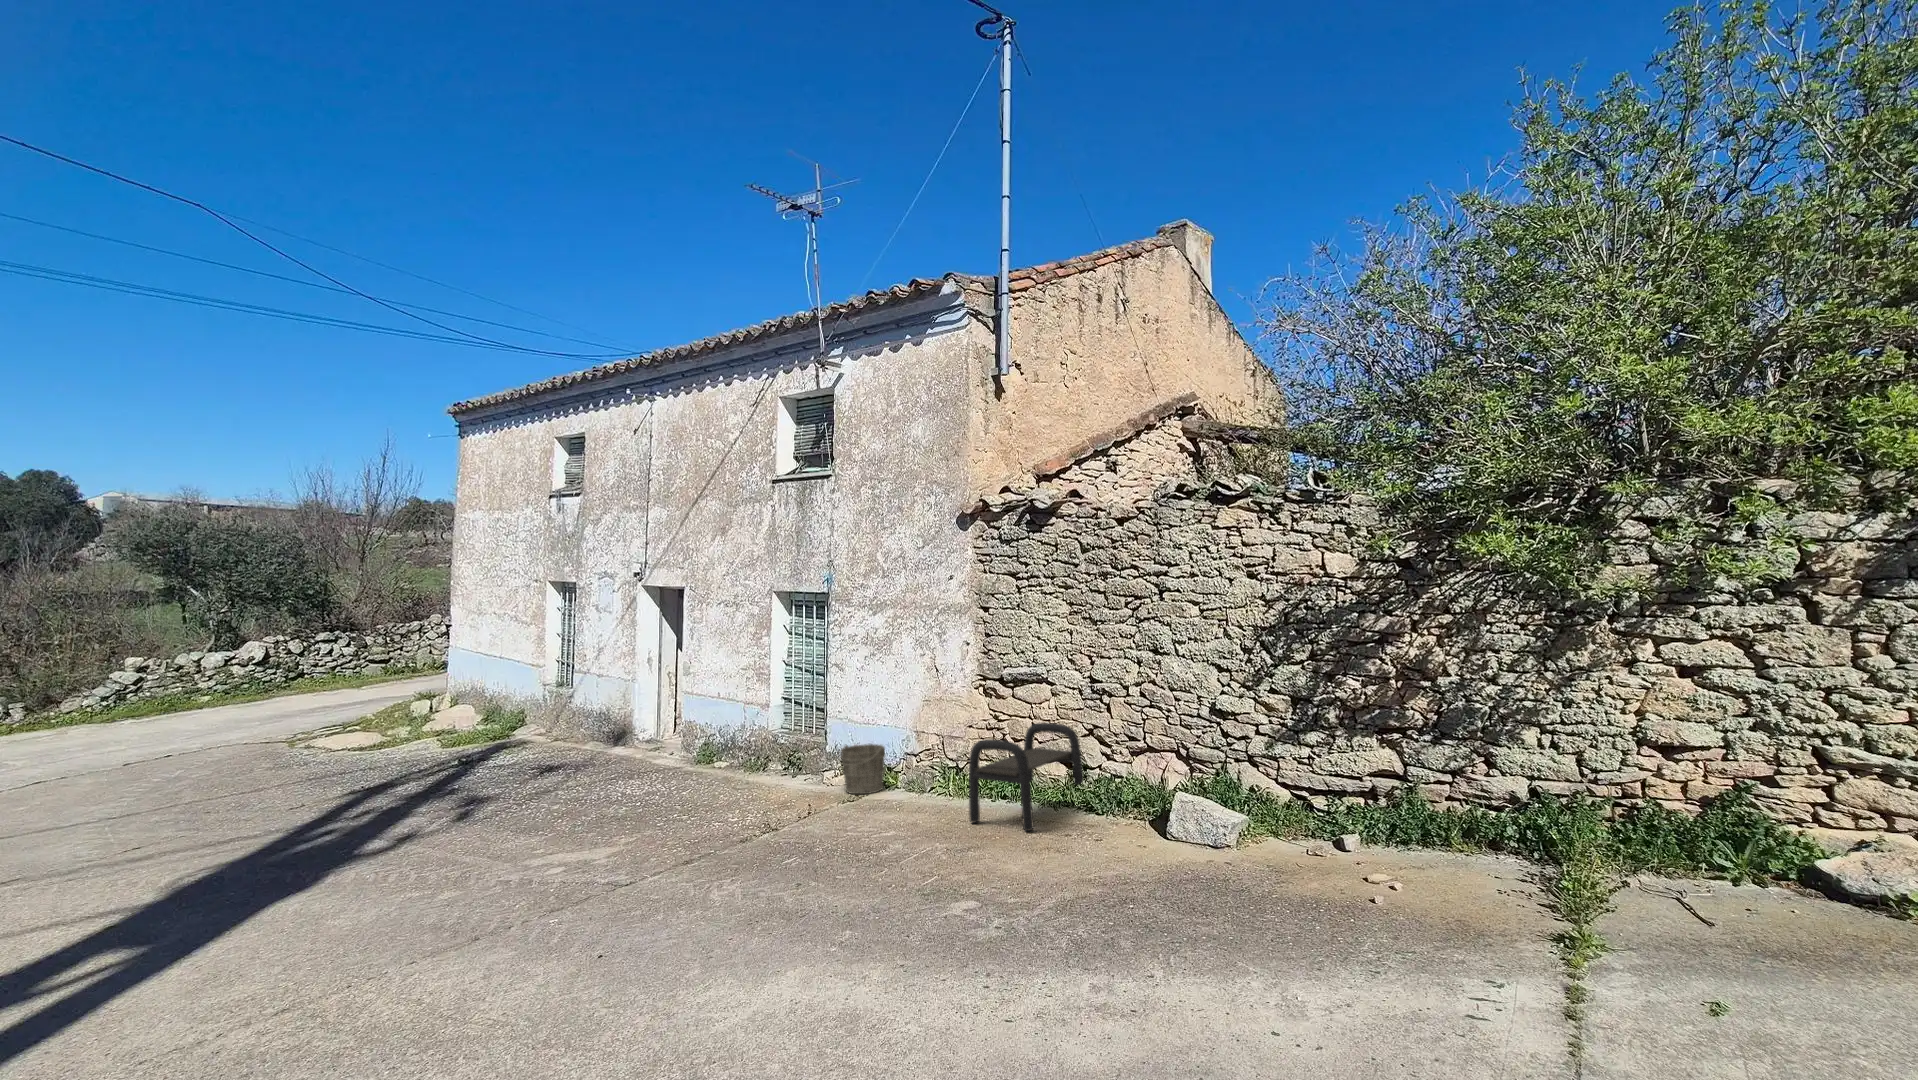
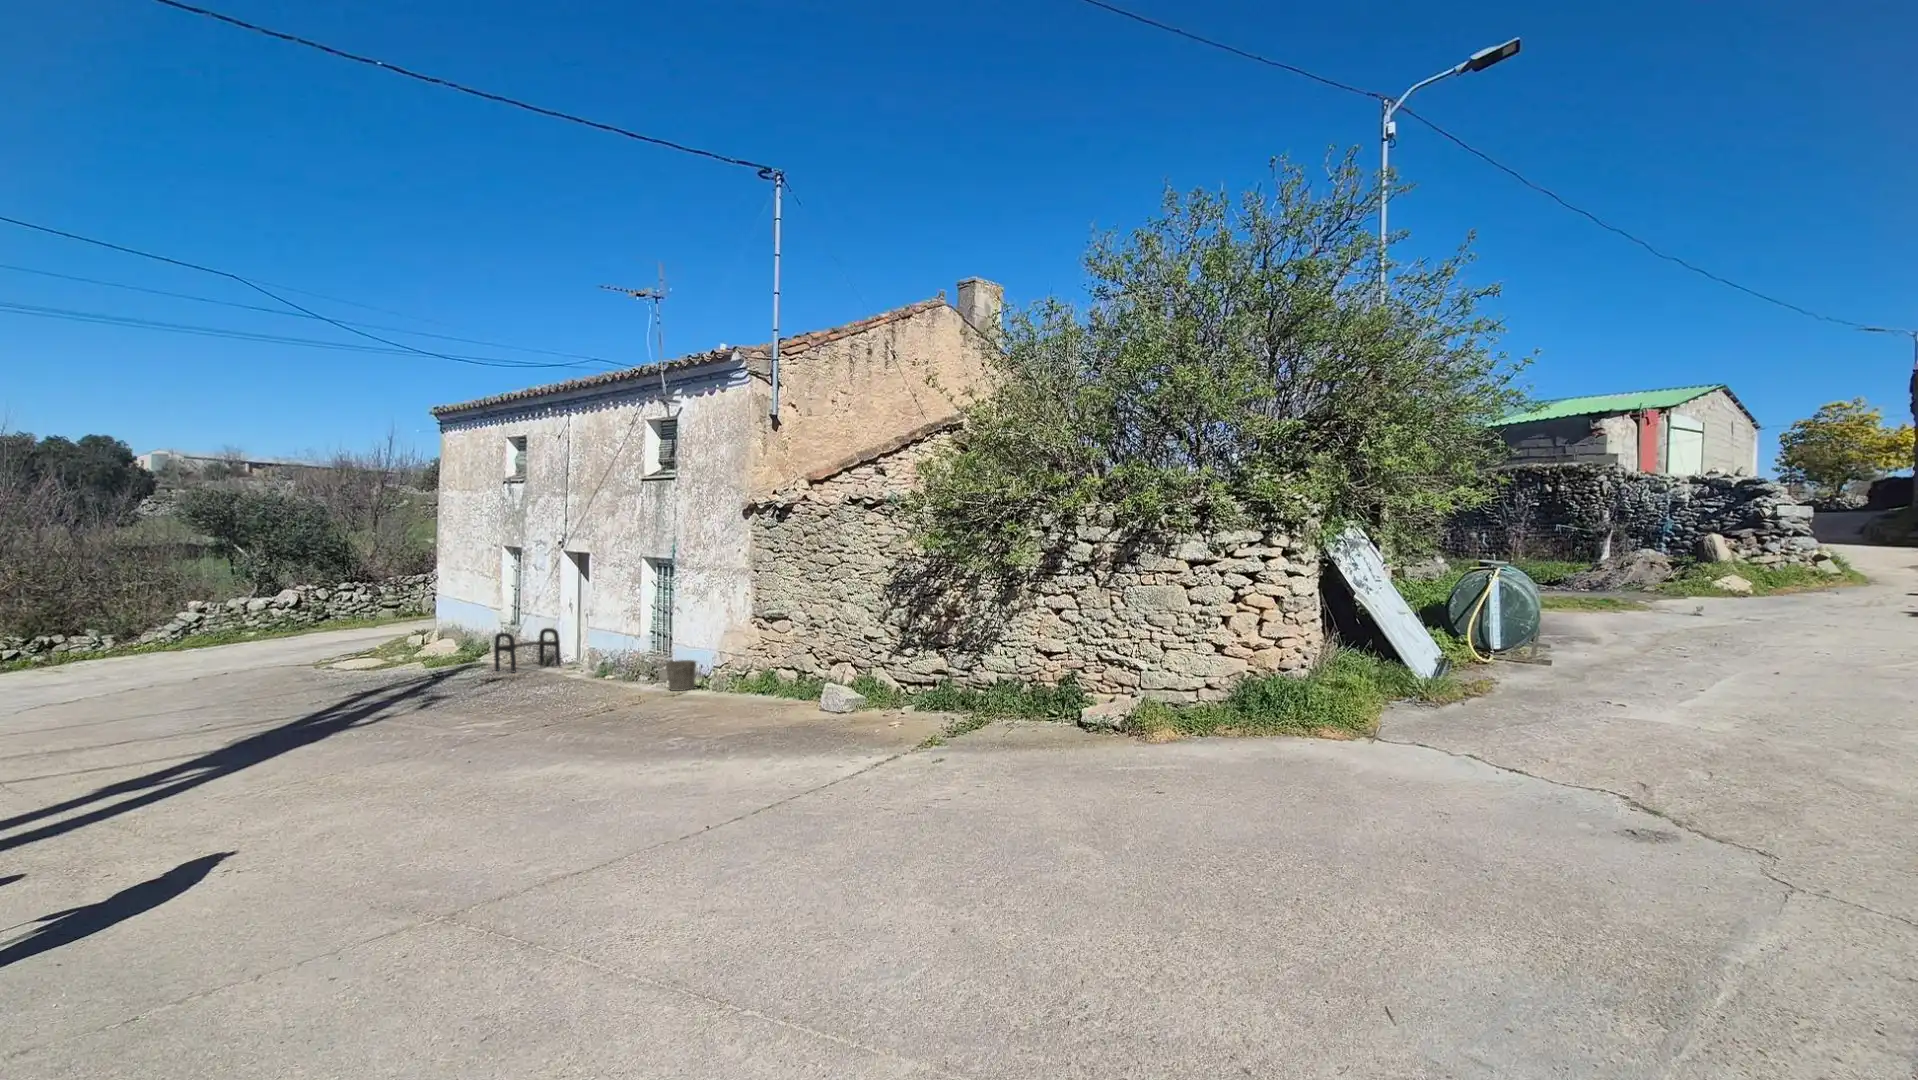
bench: present [969,723,1083,831] -> present [494,628,561,673]

